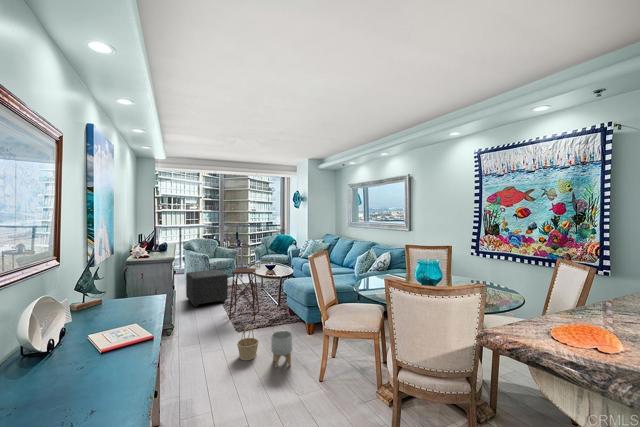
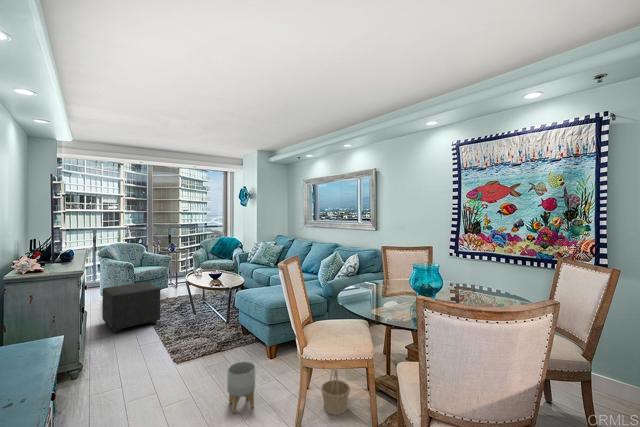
side table: present [229,268,259,320] -> none [163,279,203,348]
basket: present [237,324,259,360] -> present [321,367,350,415]

